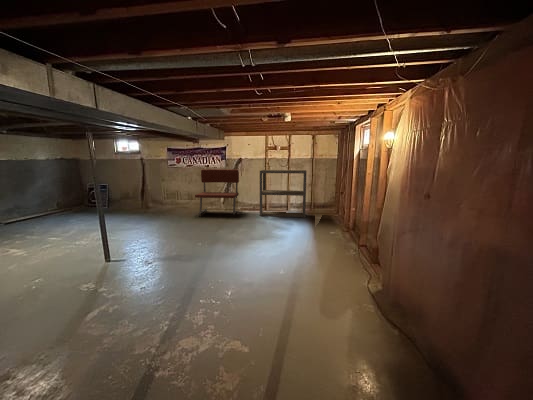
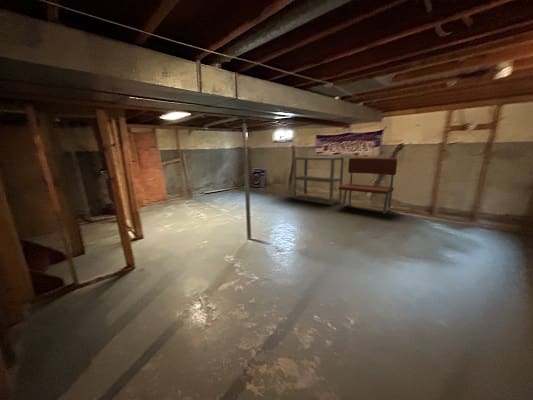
shelving unit: present [260,170,307,218] -> present [294,157,344,205]

